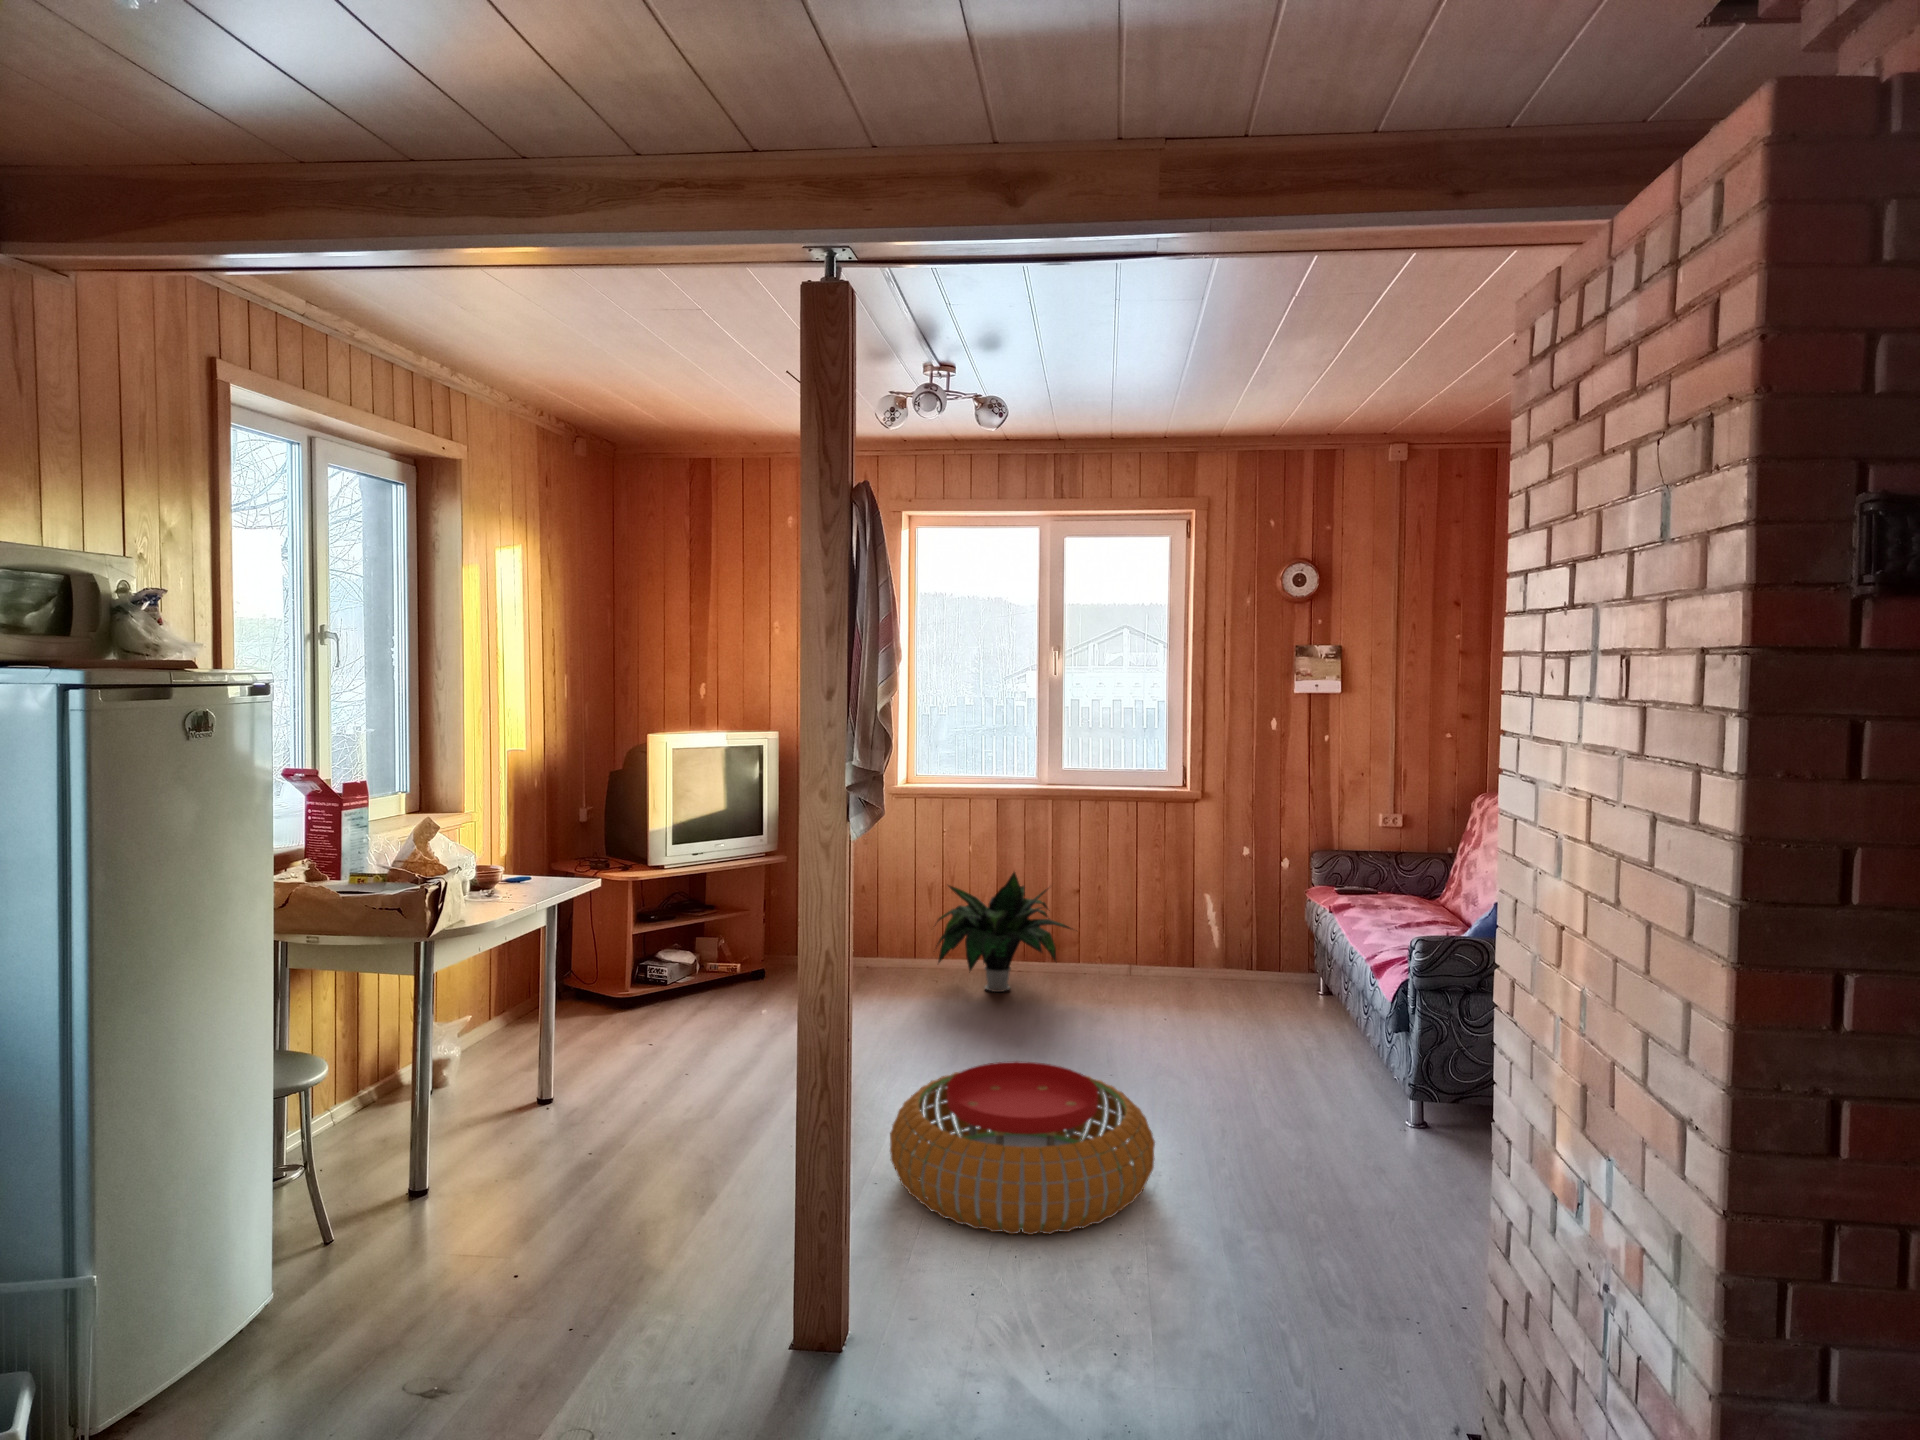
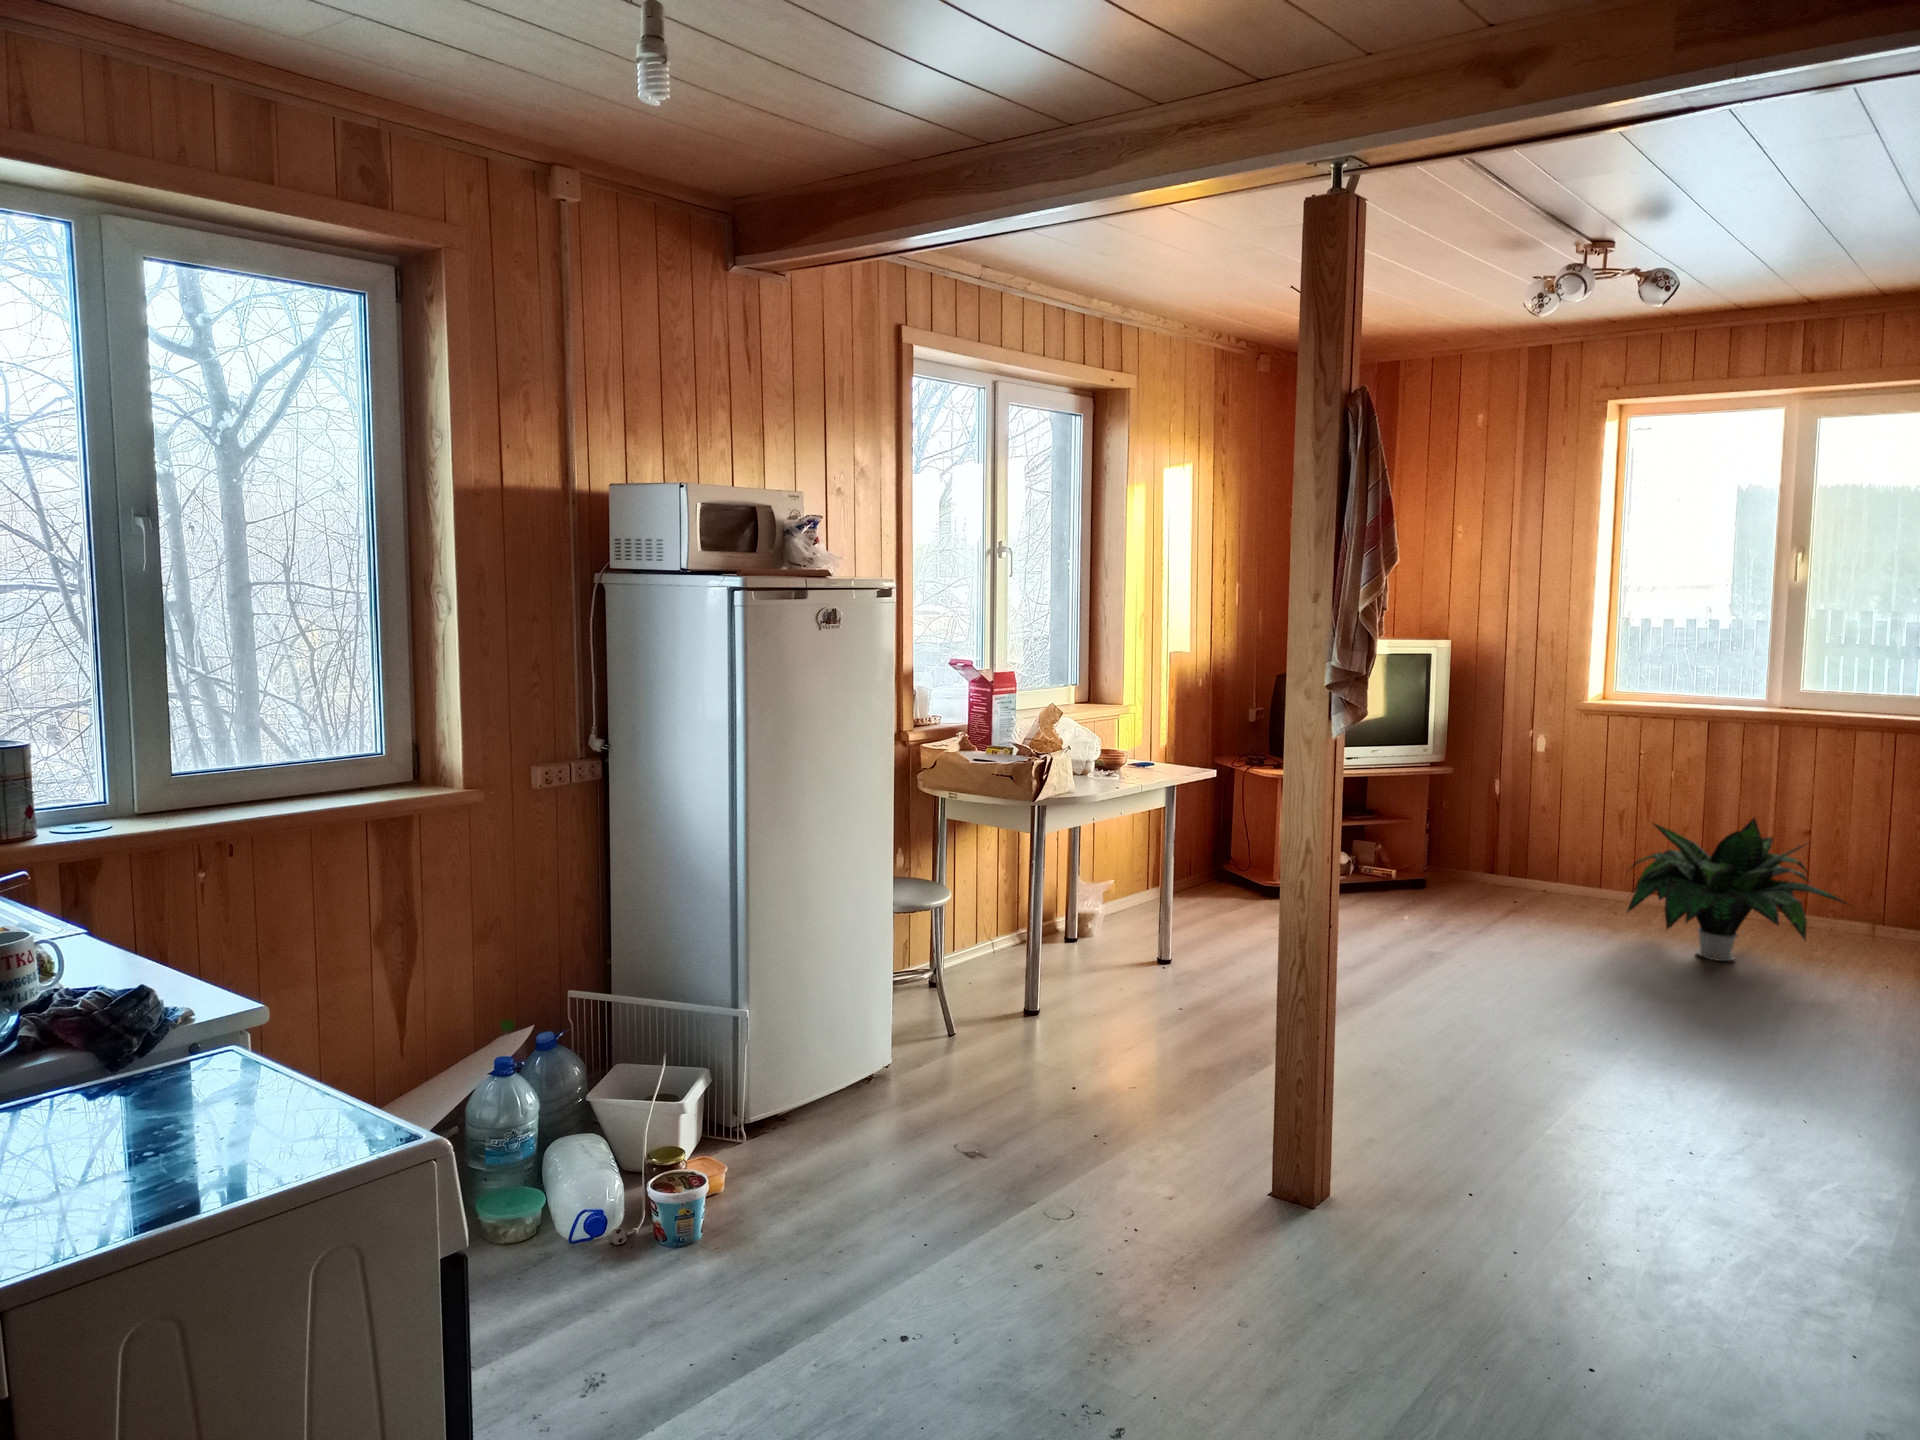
pouf: present [890,1061,1155,1235] -> none [1458,1042,1859,1288]

